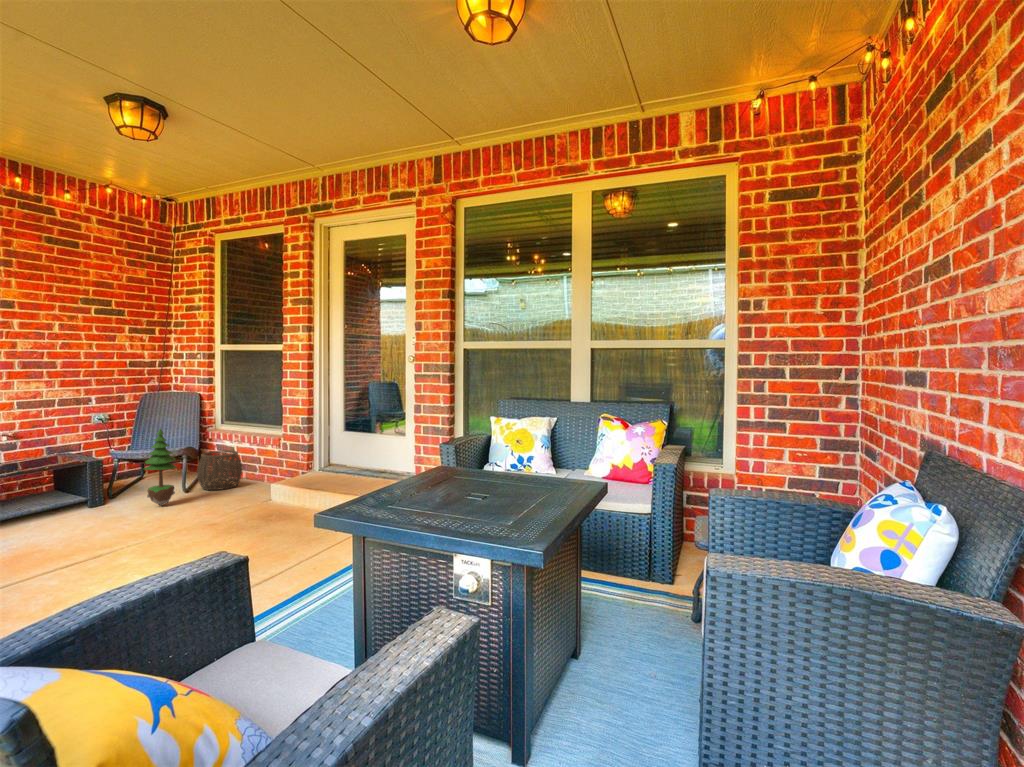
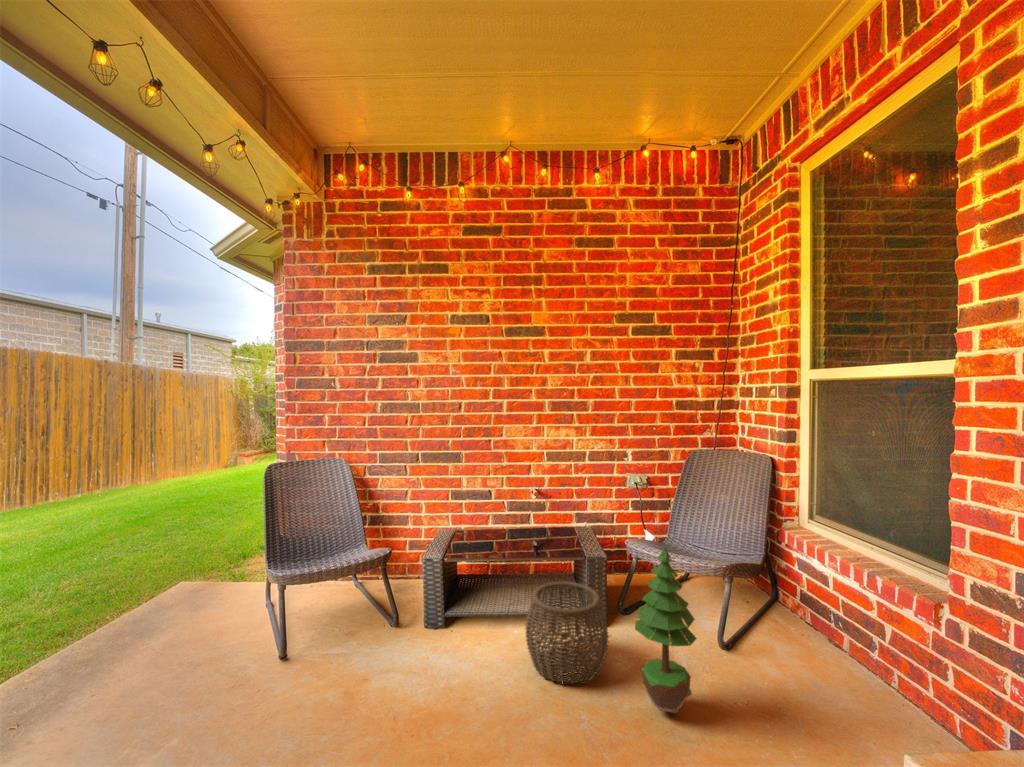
woven basket: present [197,450,242,490] -> present [525,582,608,684]

